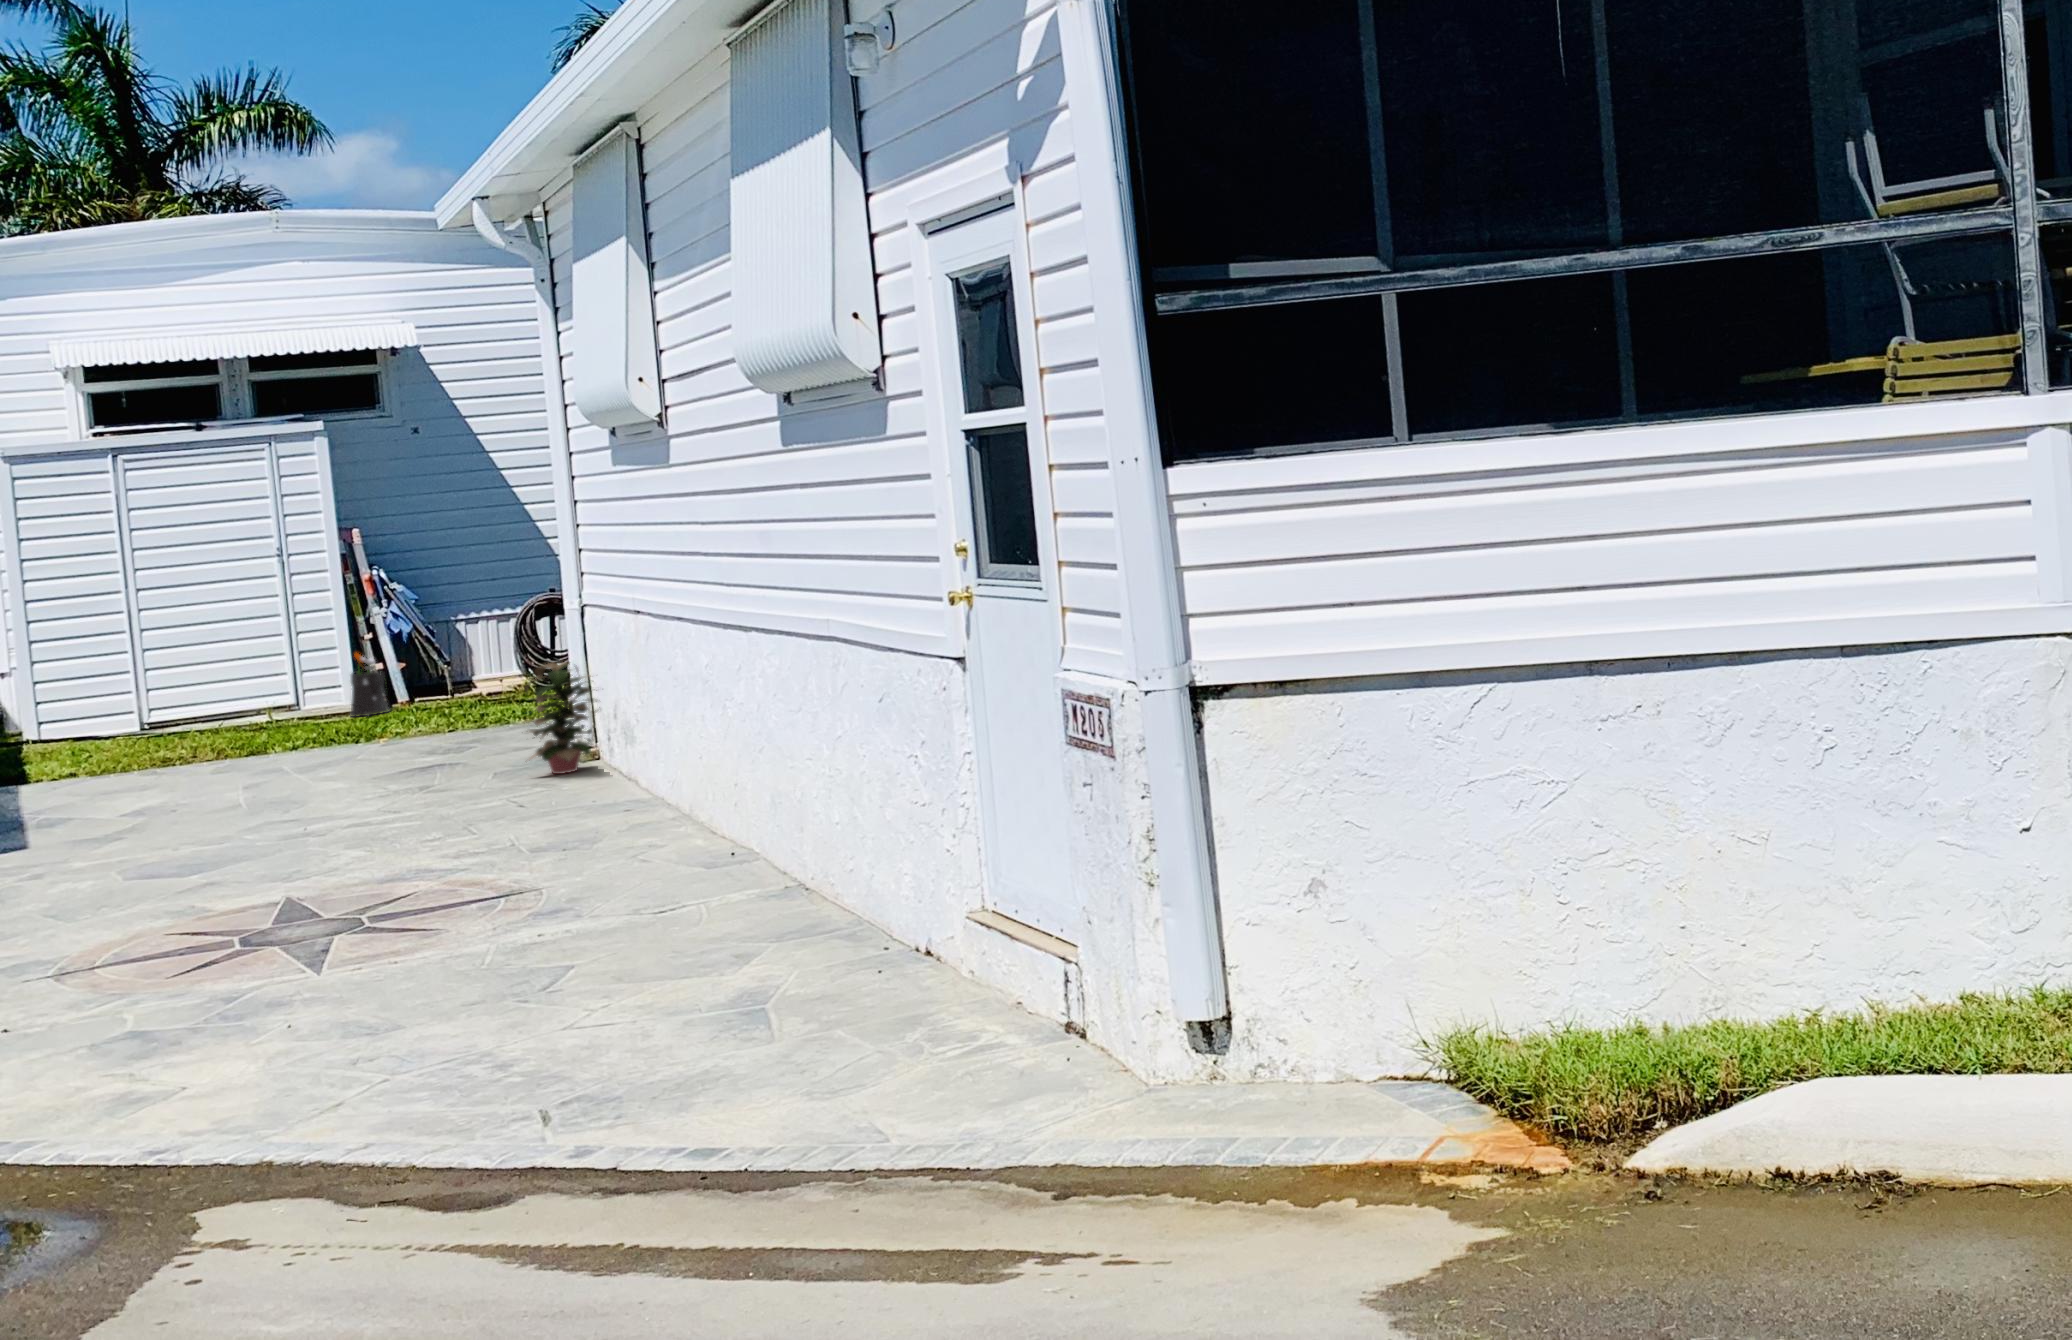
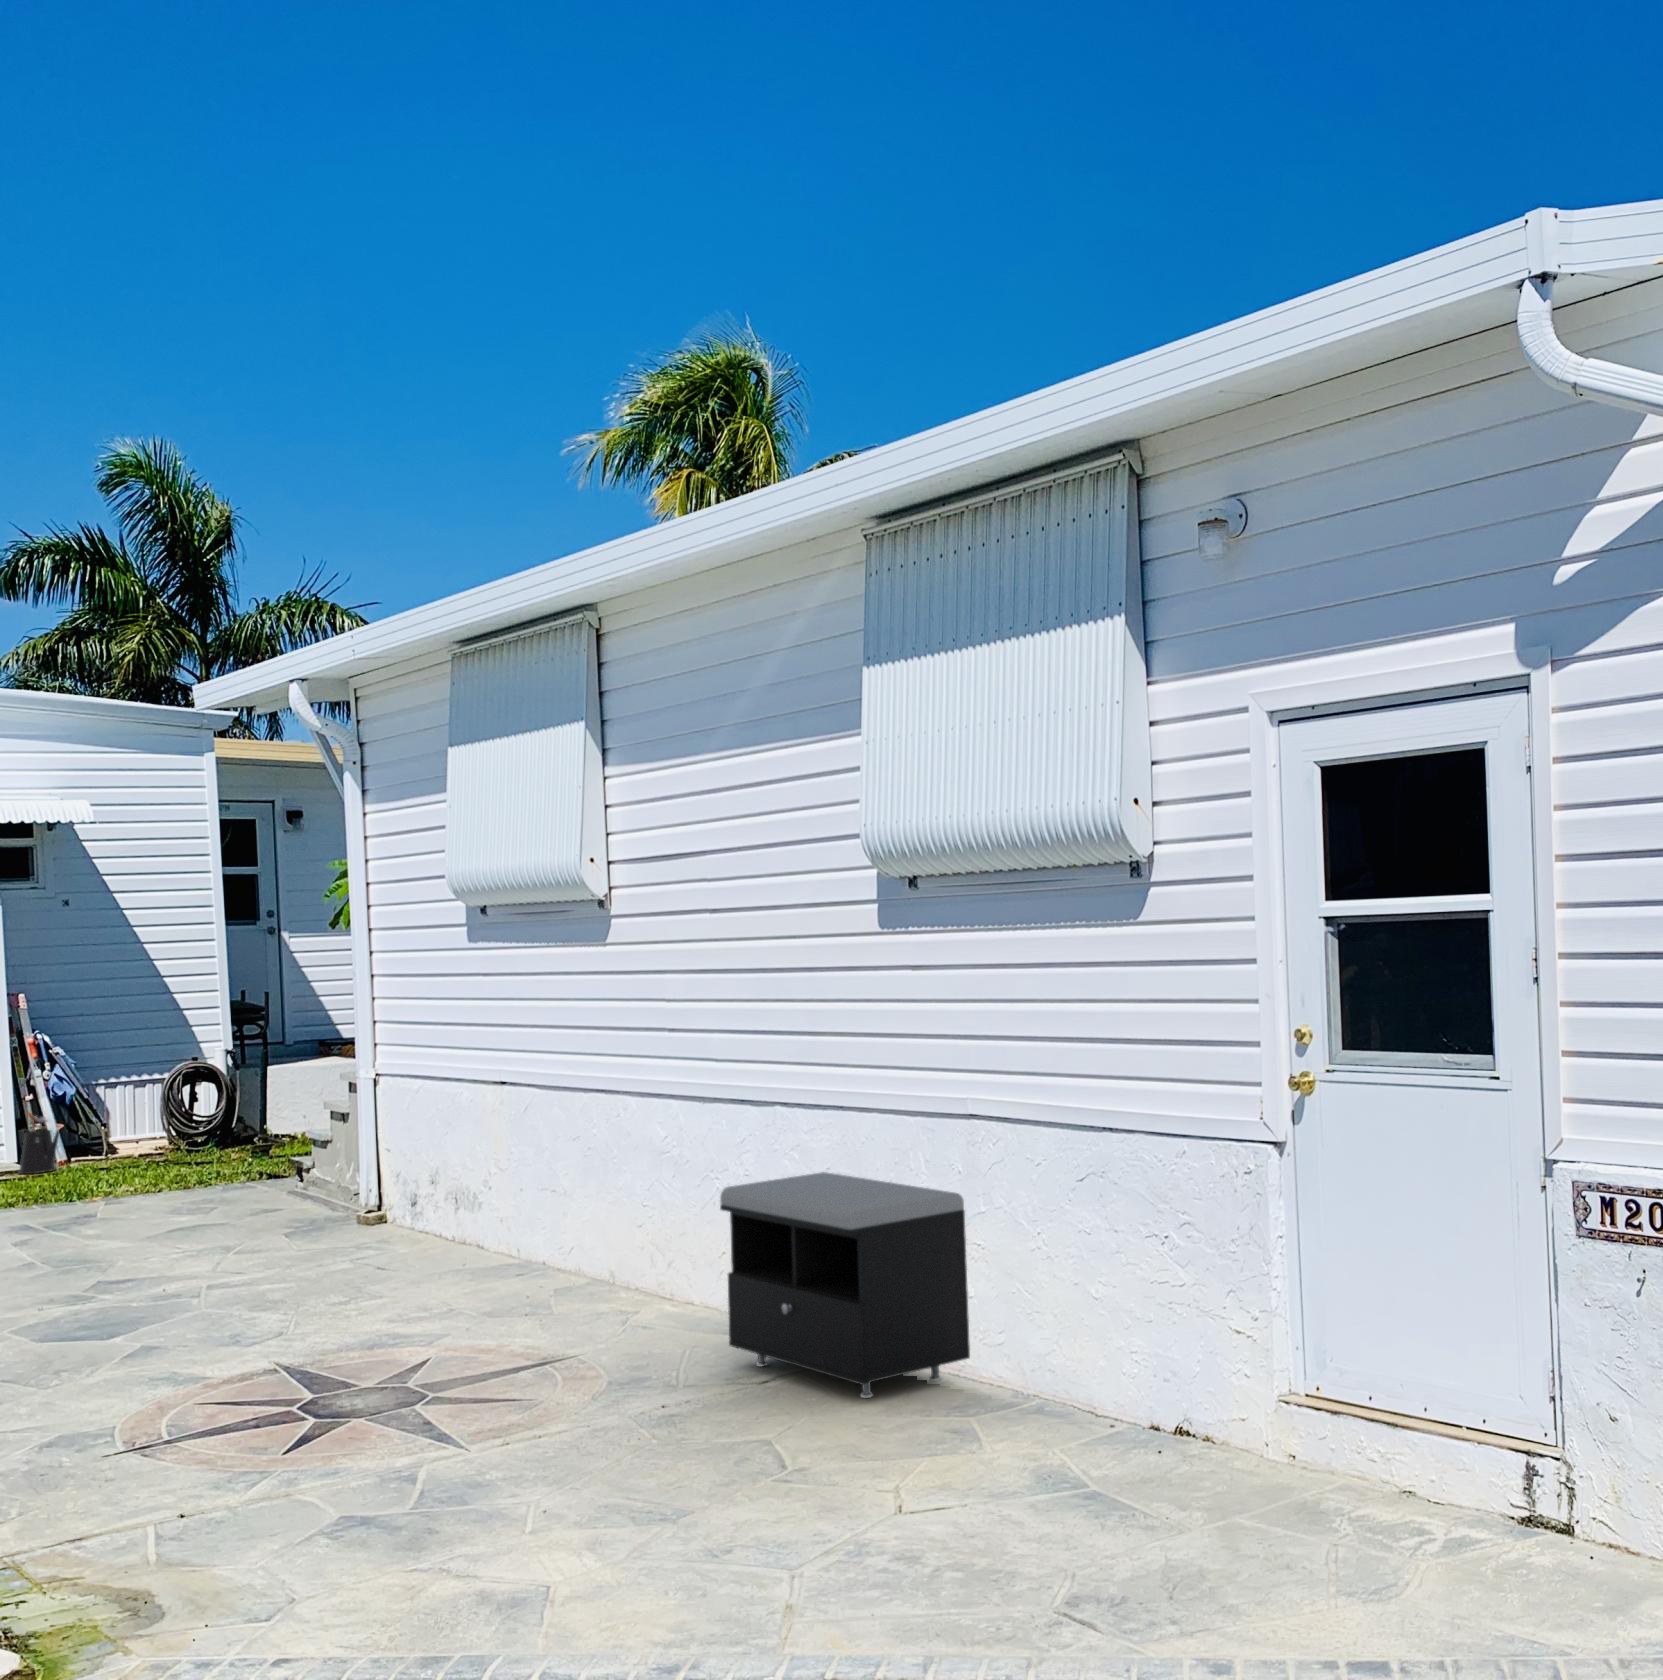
decorative plant: present [524,662,597,774] -> none [344,1128,422,1238]
storage bench: none [633,698,841,921] -> present [720,1172,970,1398]

